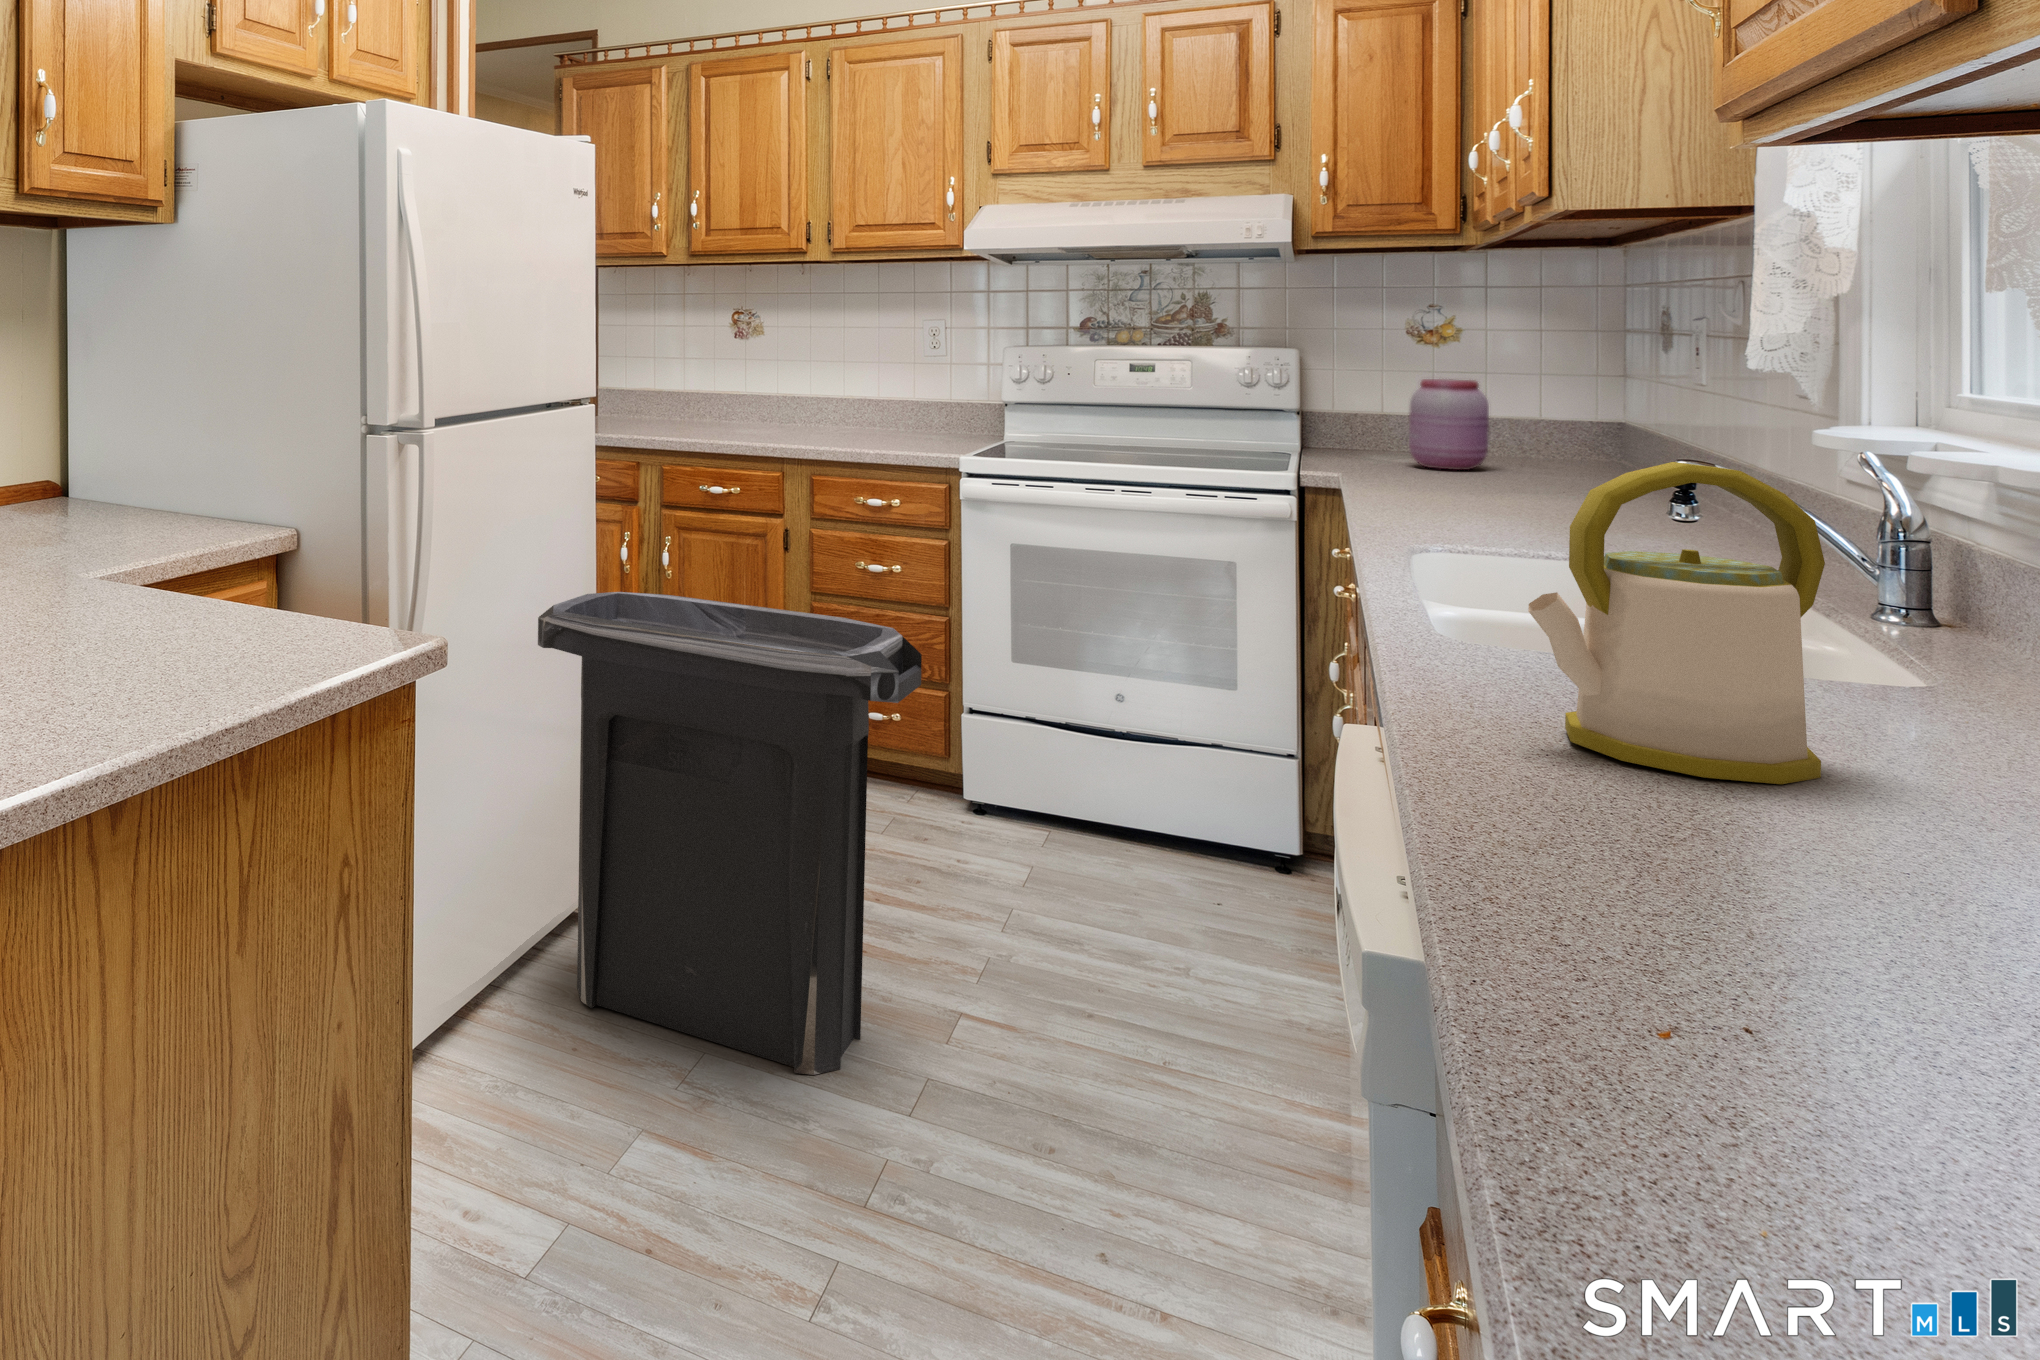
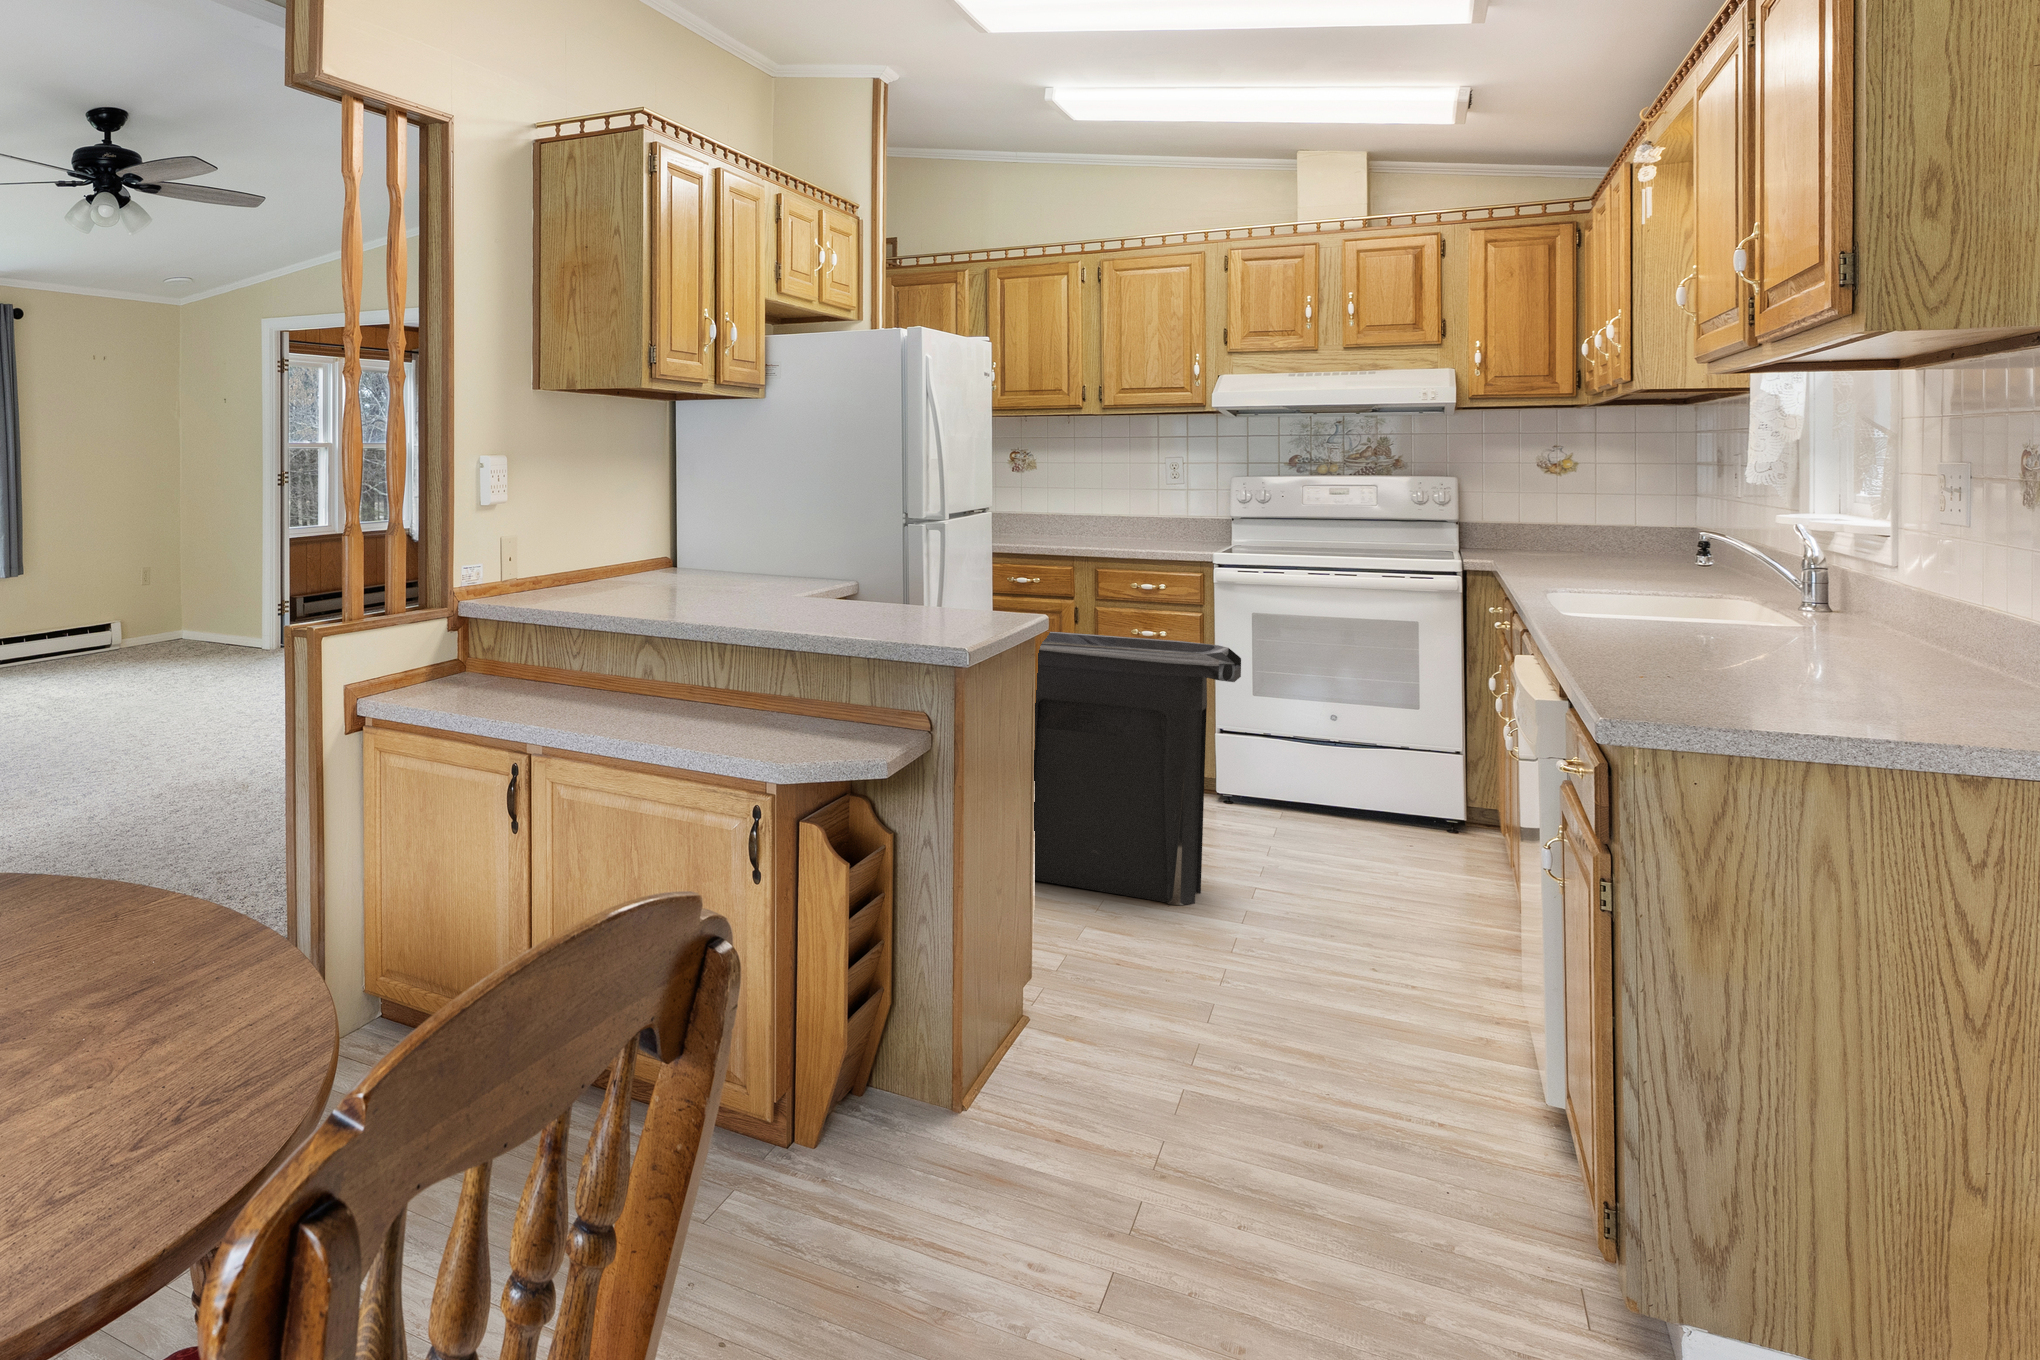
jar: present [1409,379,1489,470] -> none [1539,497,1596,558]
kettle: present [1528,462,1825,784] -> none [1608,515,1738,646]

